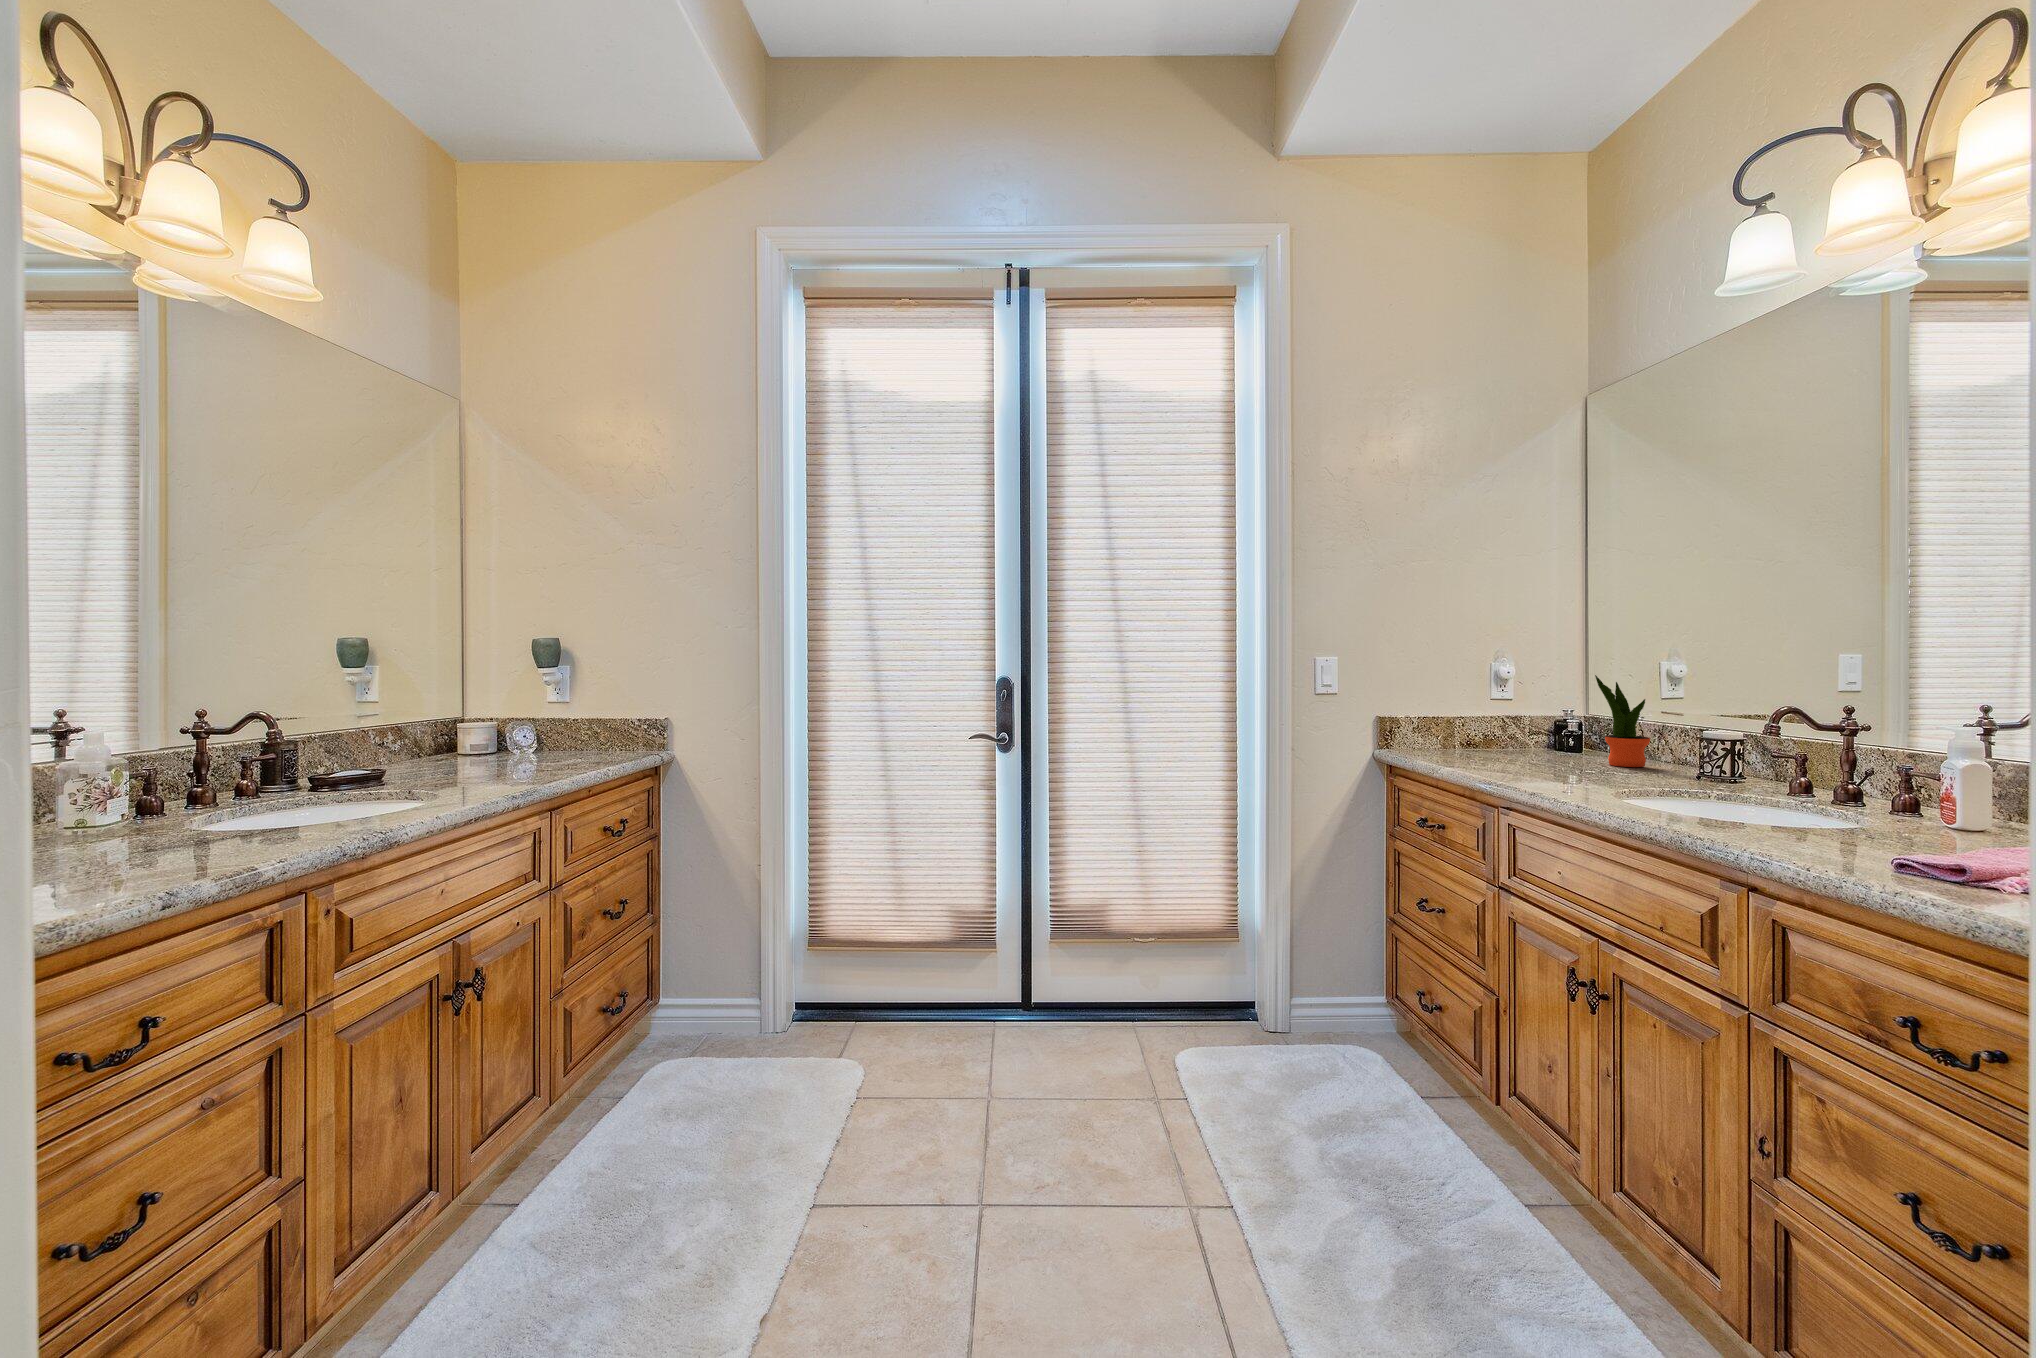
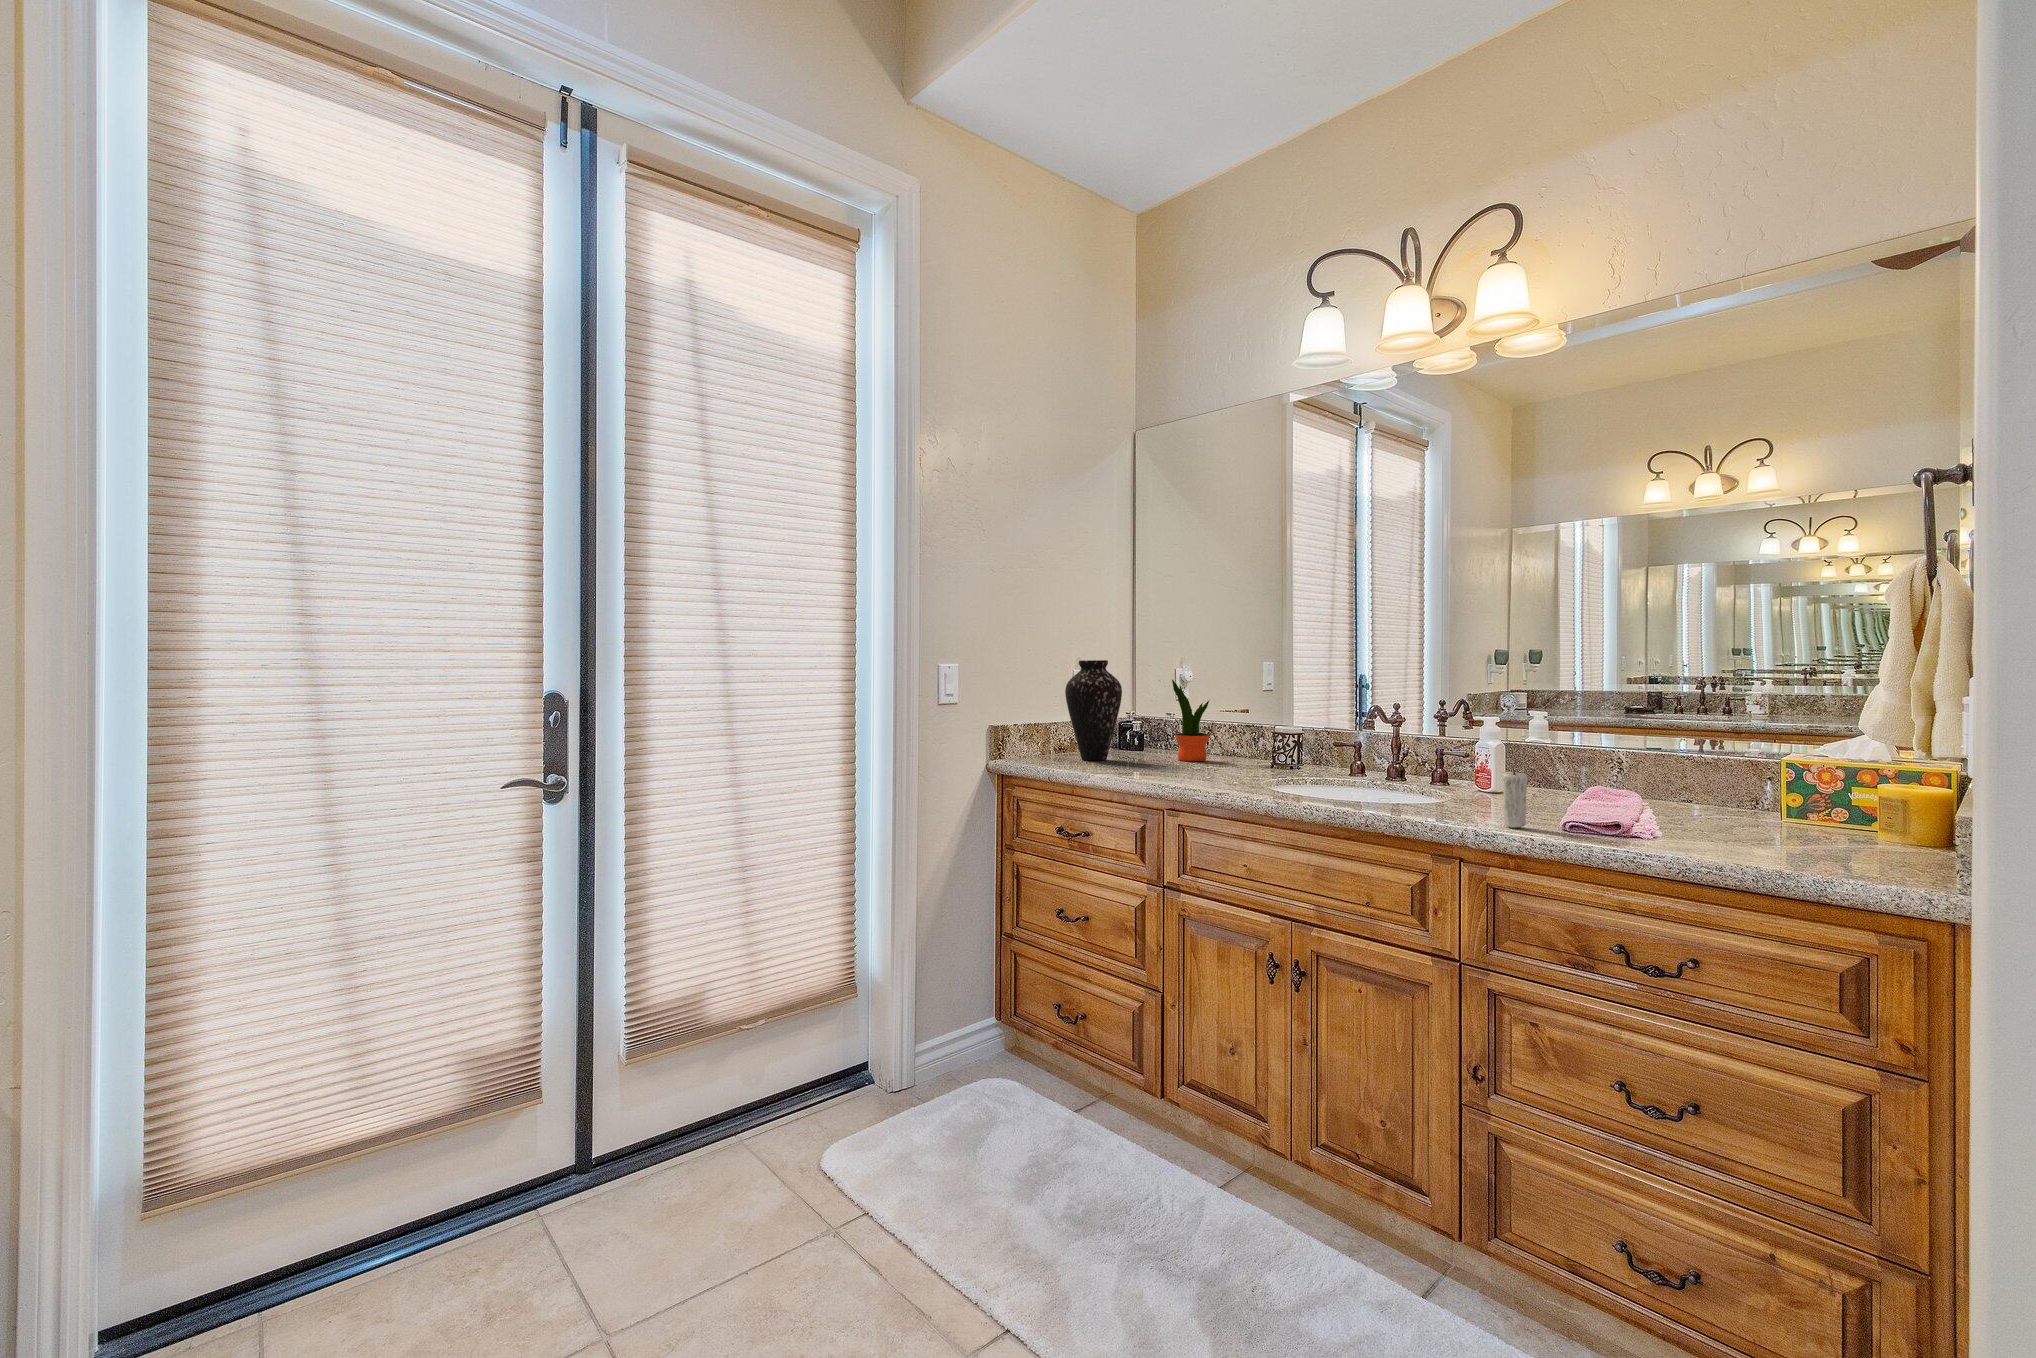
vase: none [1471,654,1537,758] -> present [1065,660,1122,760]
candle: none [1811,778,1848,859] -> present [1502,767,1528,828]

